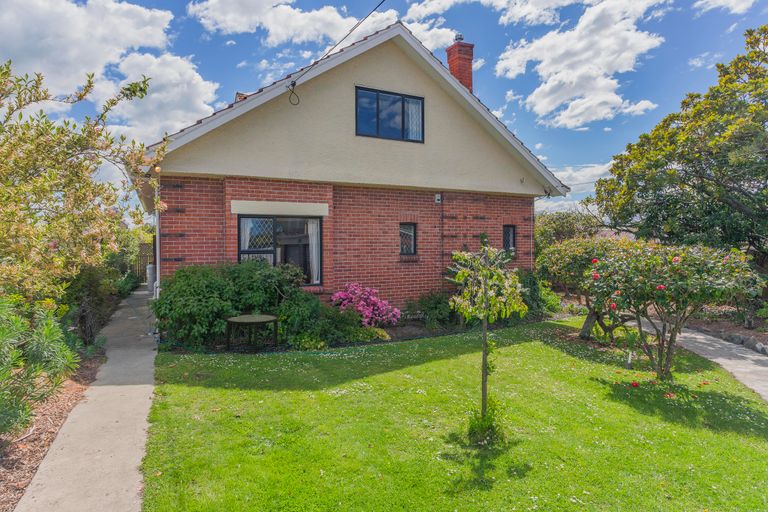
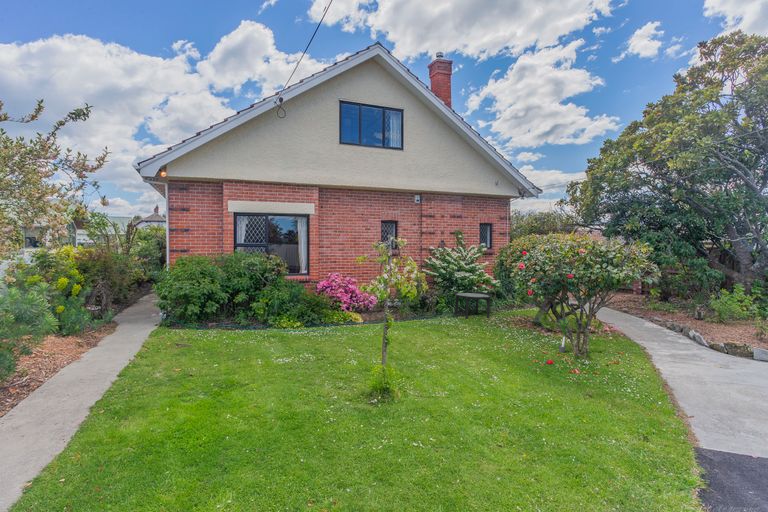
round table: present [224,312,280,354] -> present [454,292,492,319]

